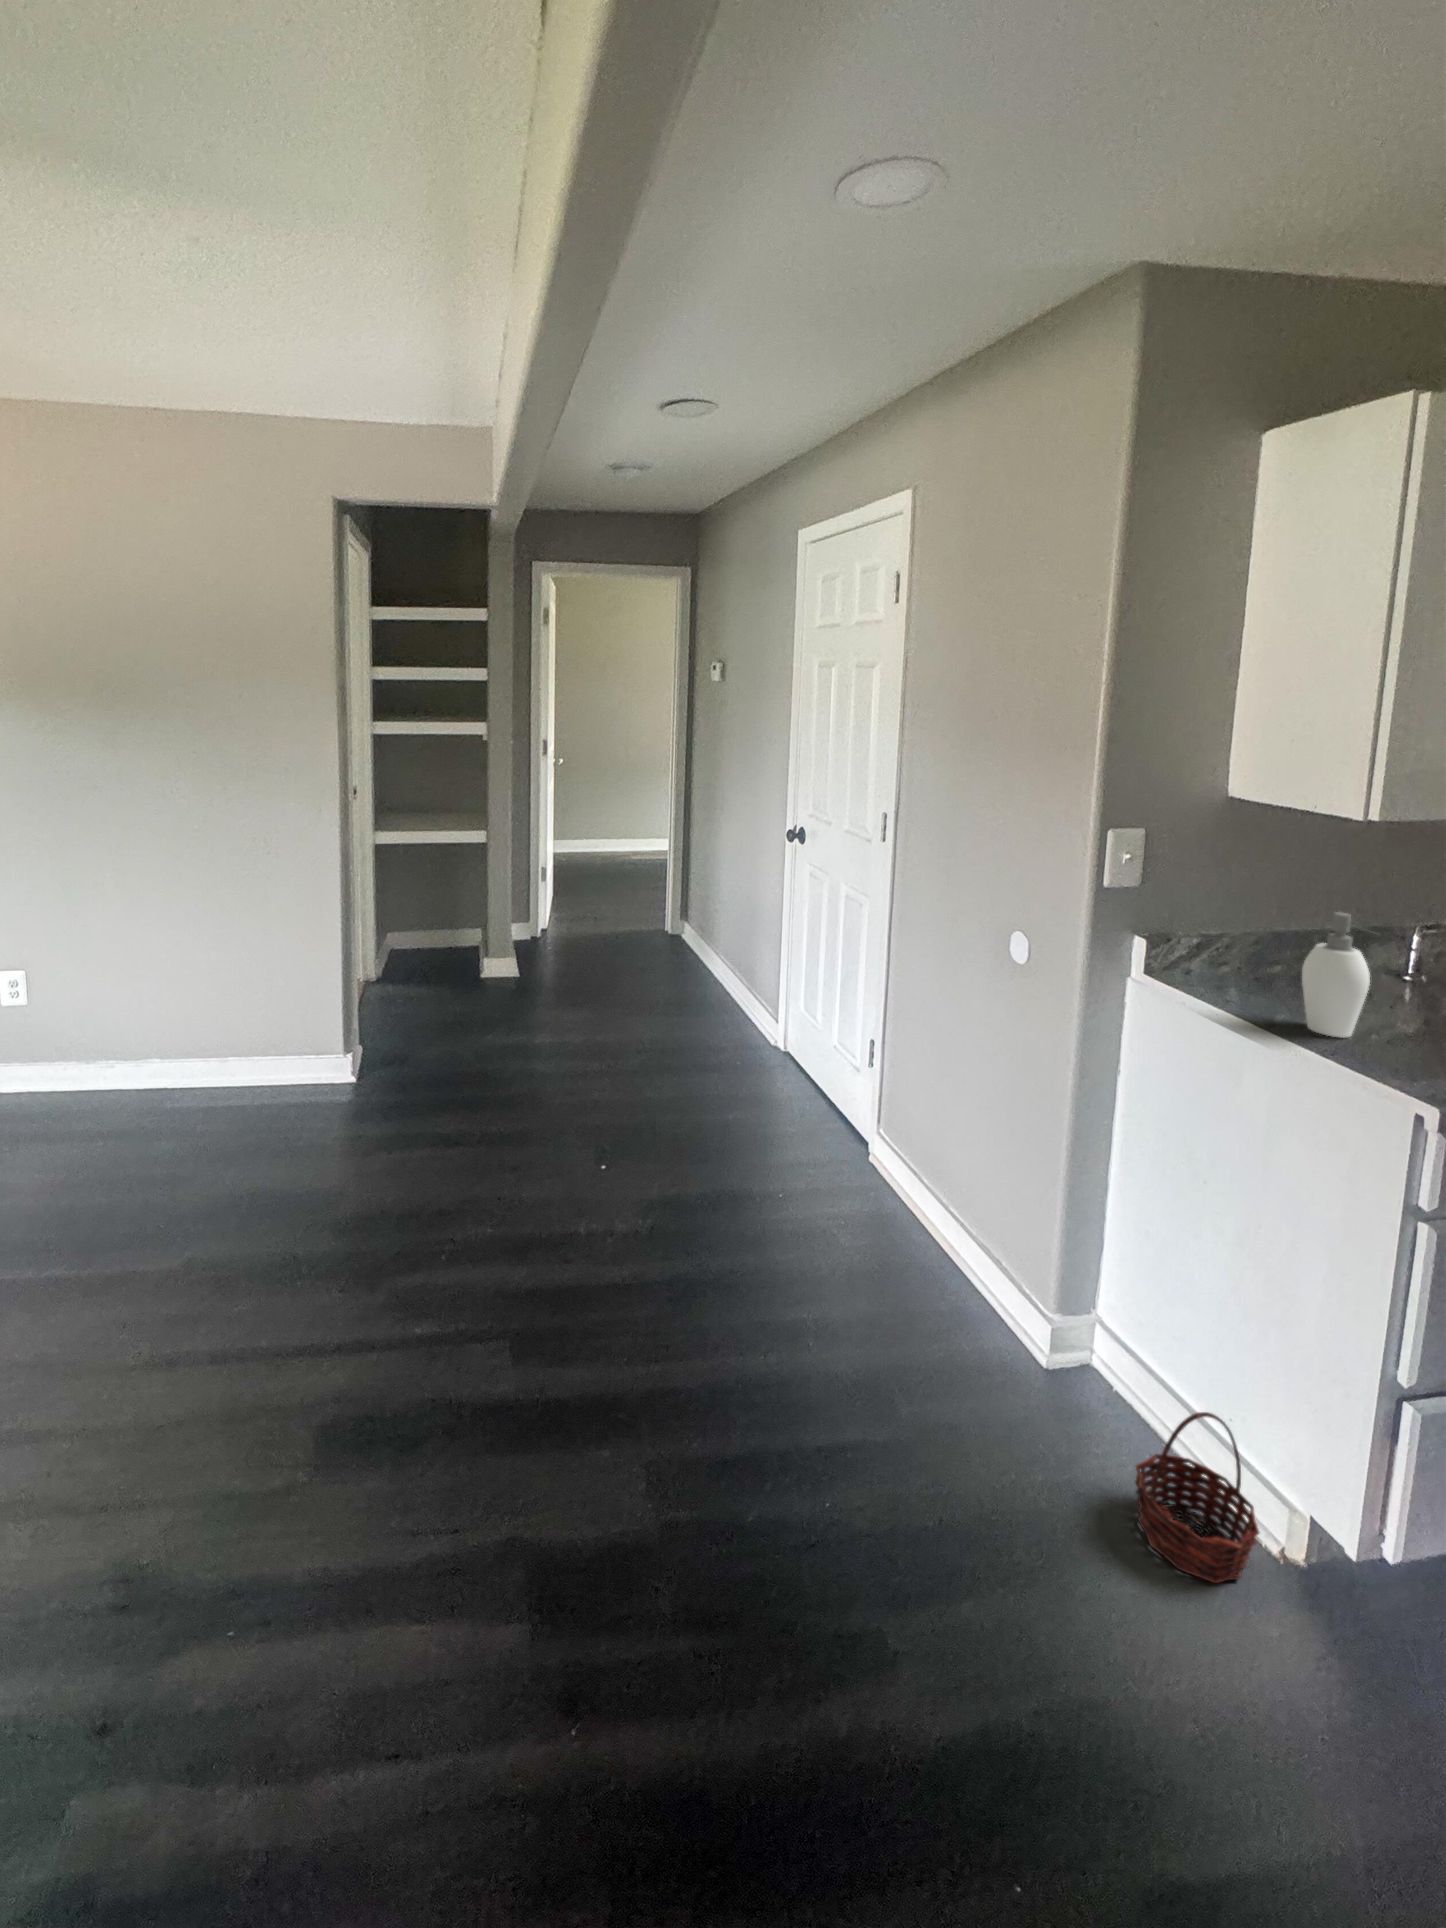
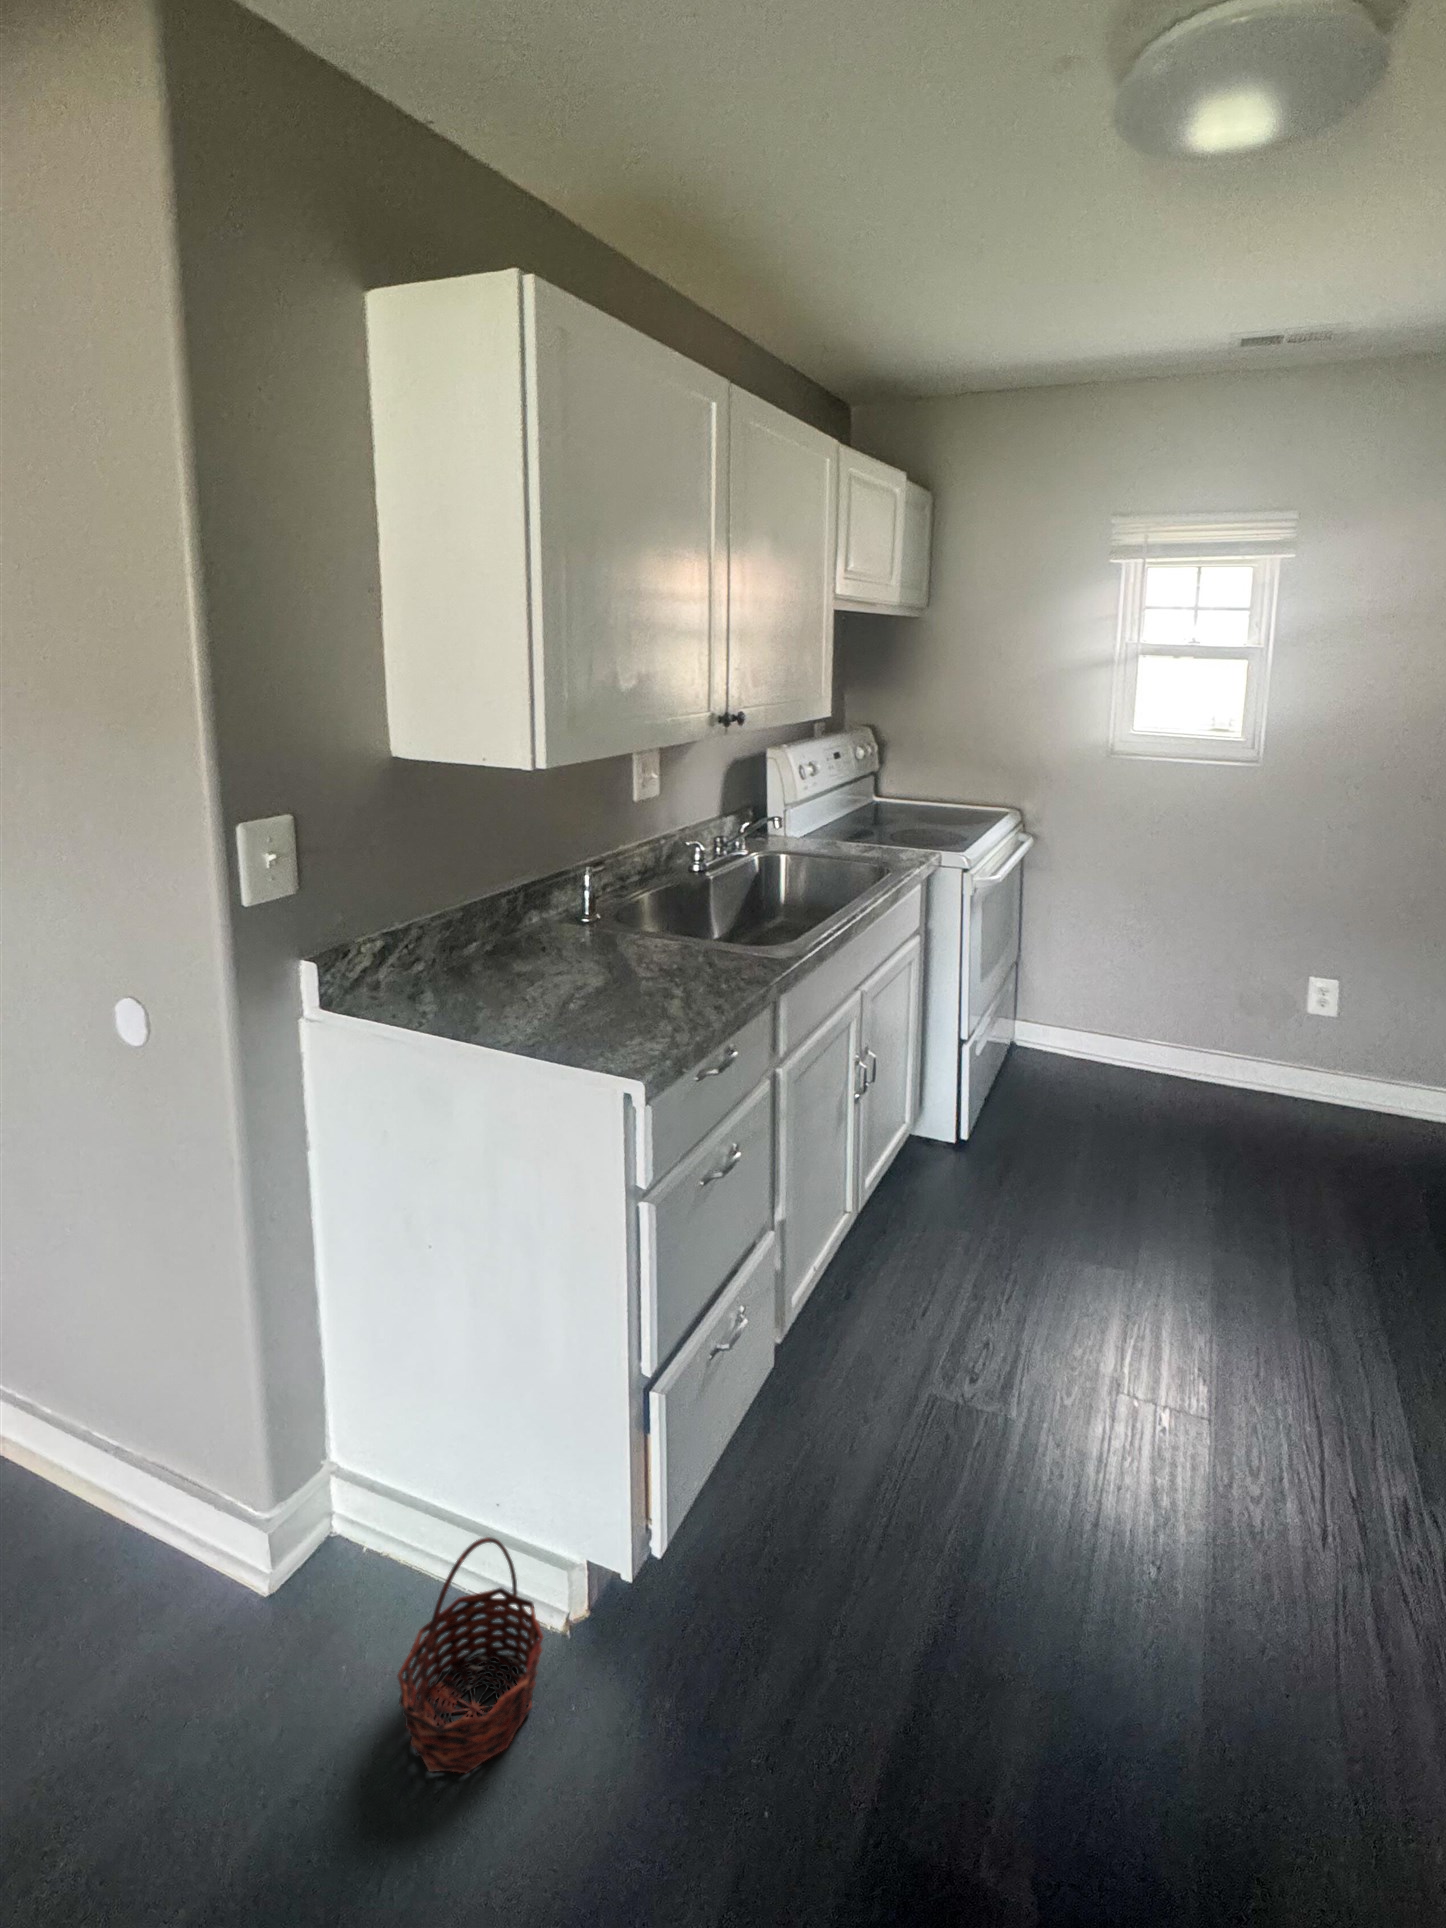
soap dispenser: present [1302,912,1370,1038] -> none [497,877,565,1021]

